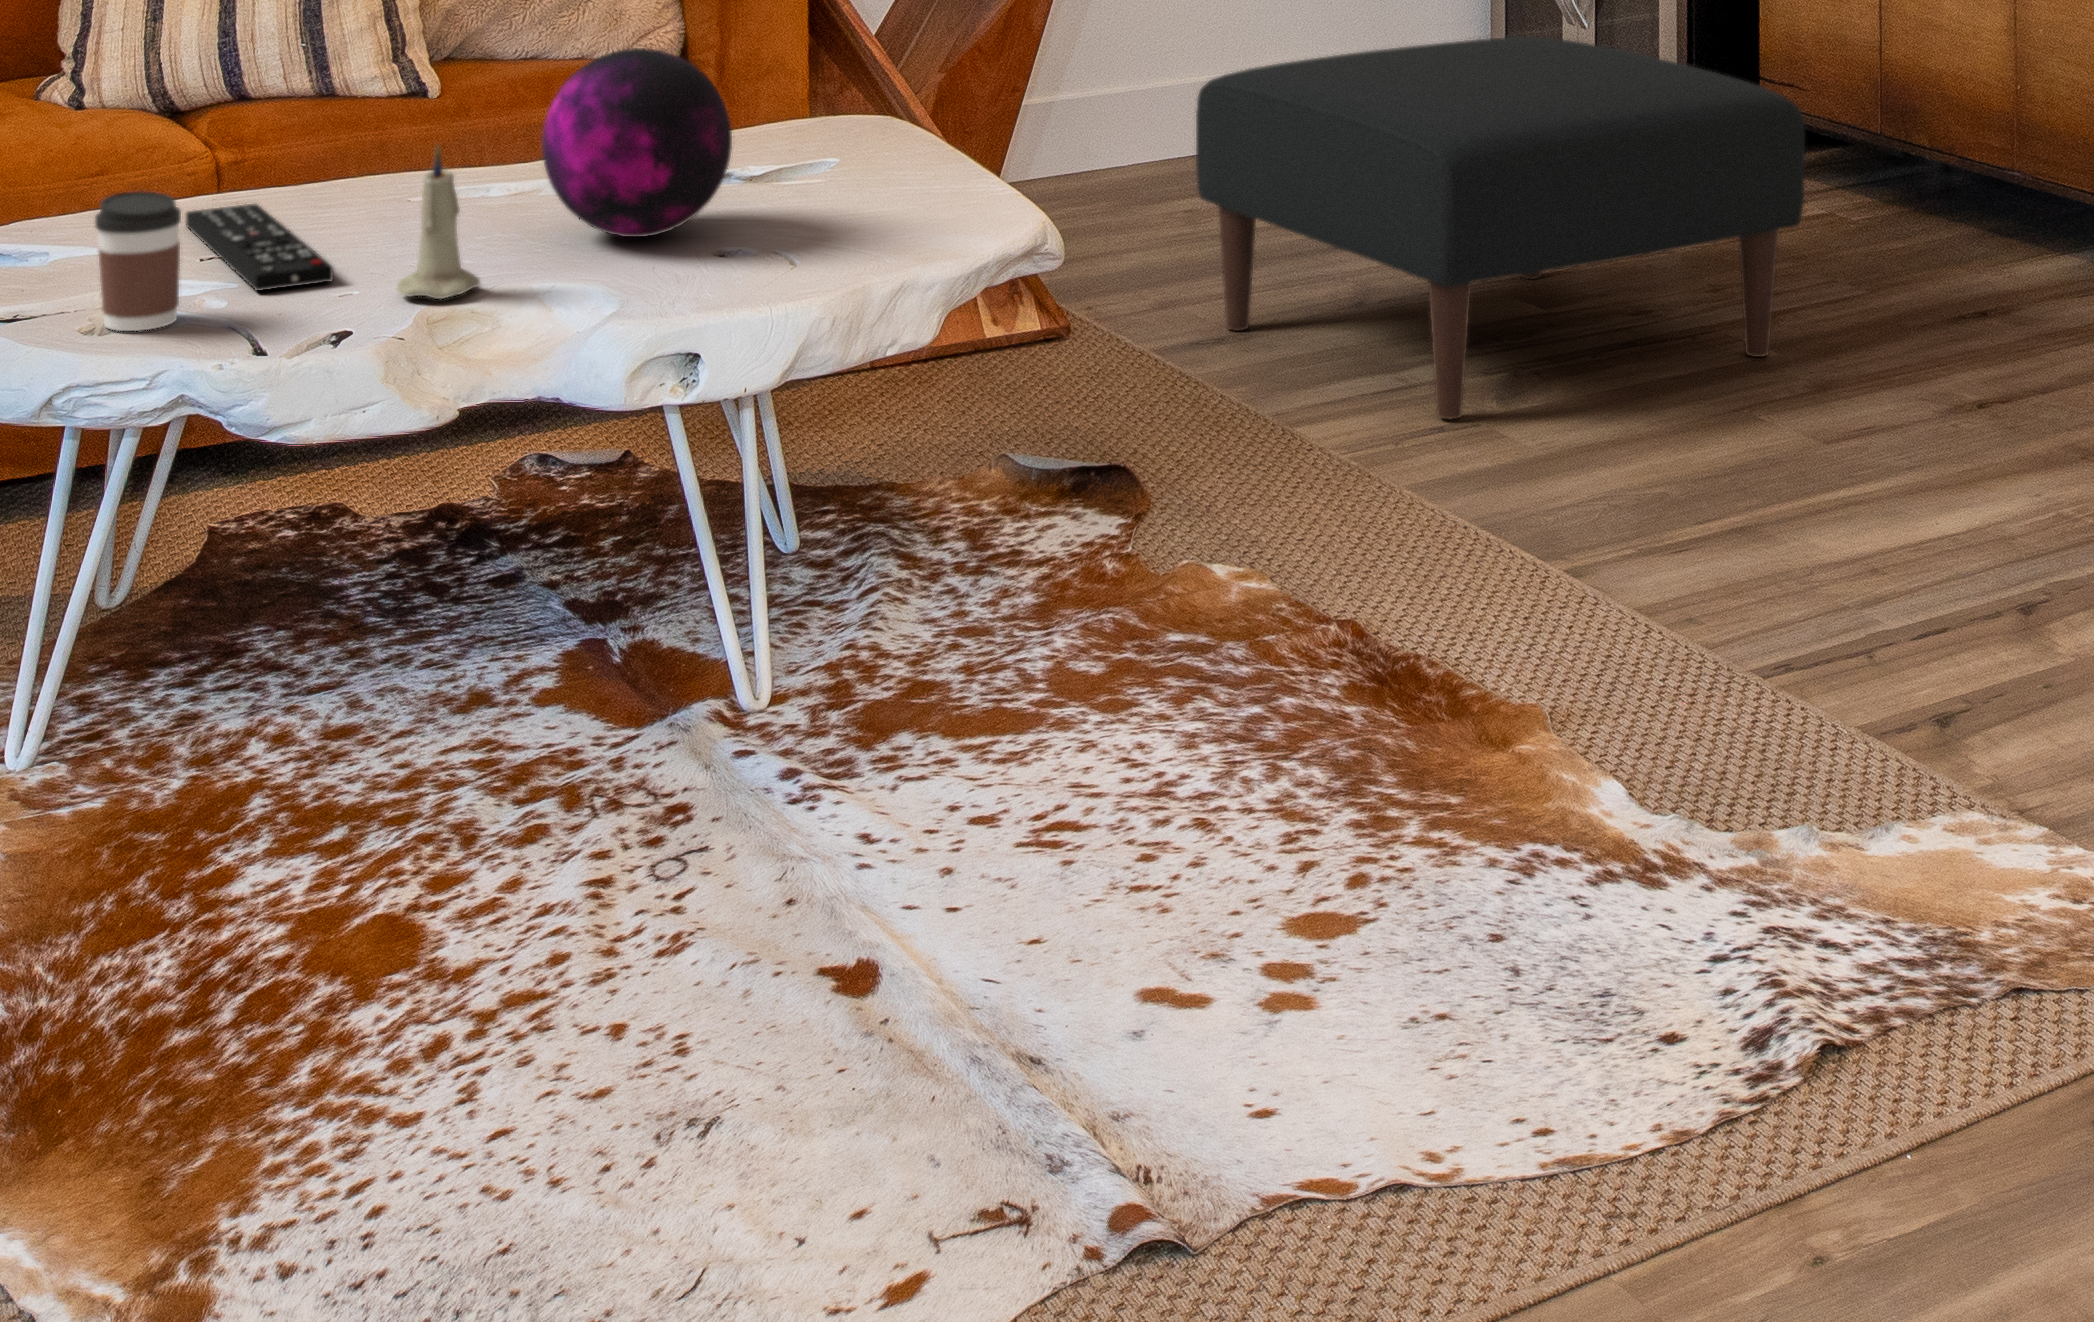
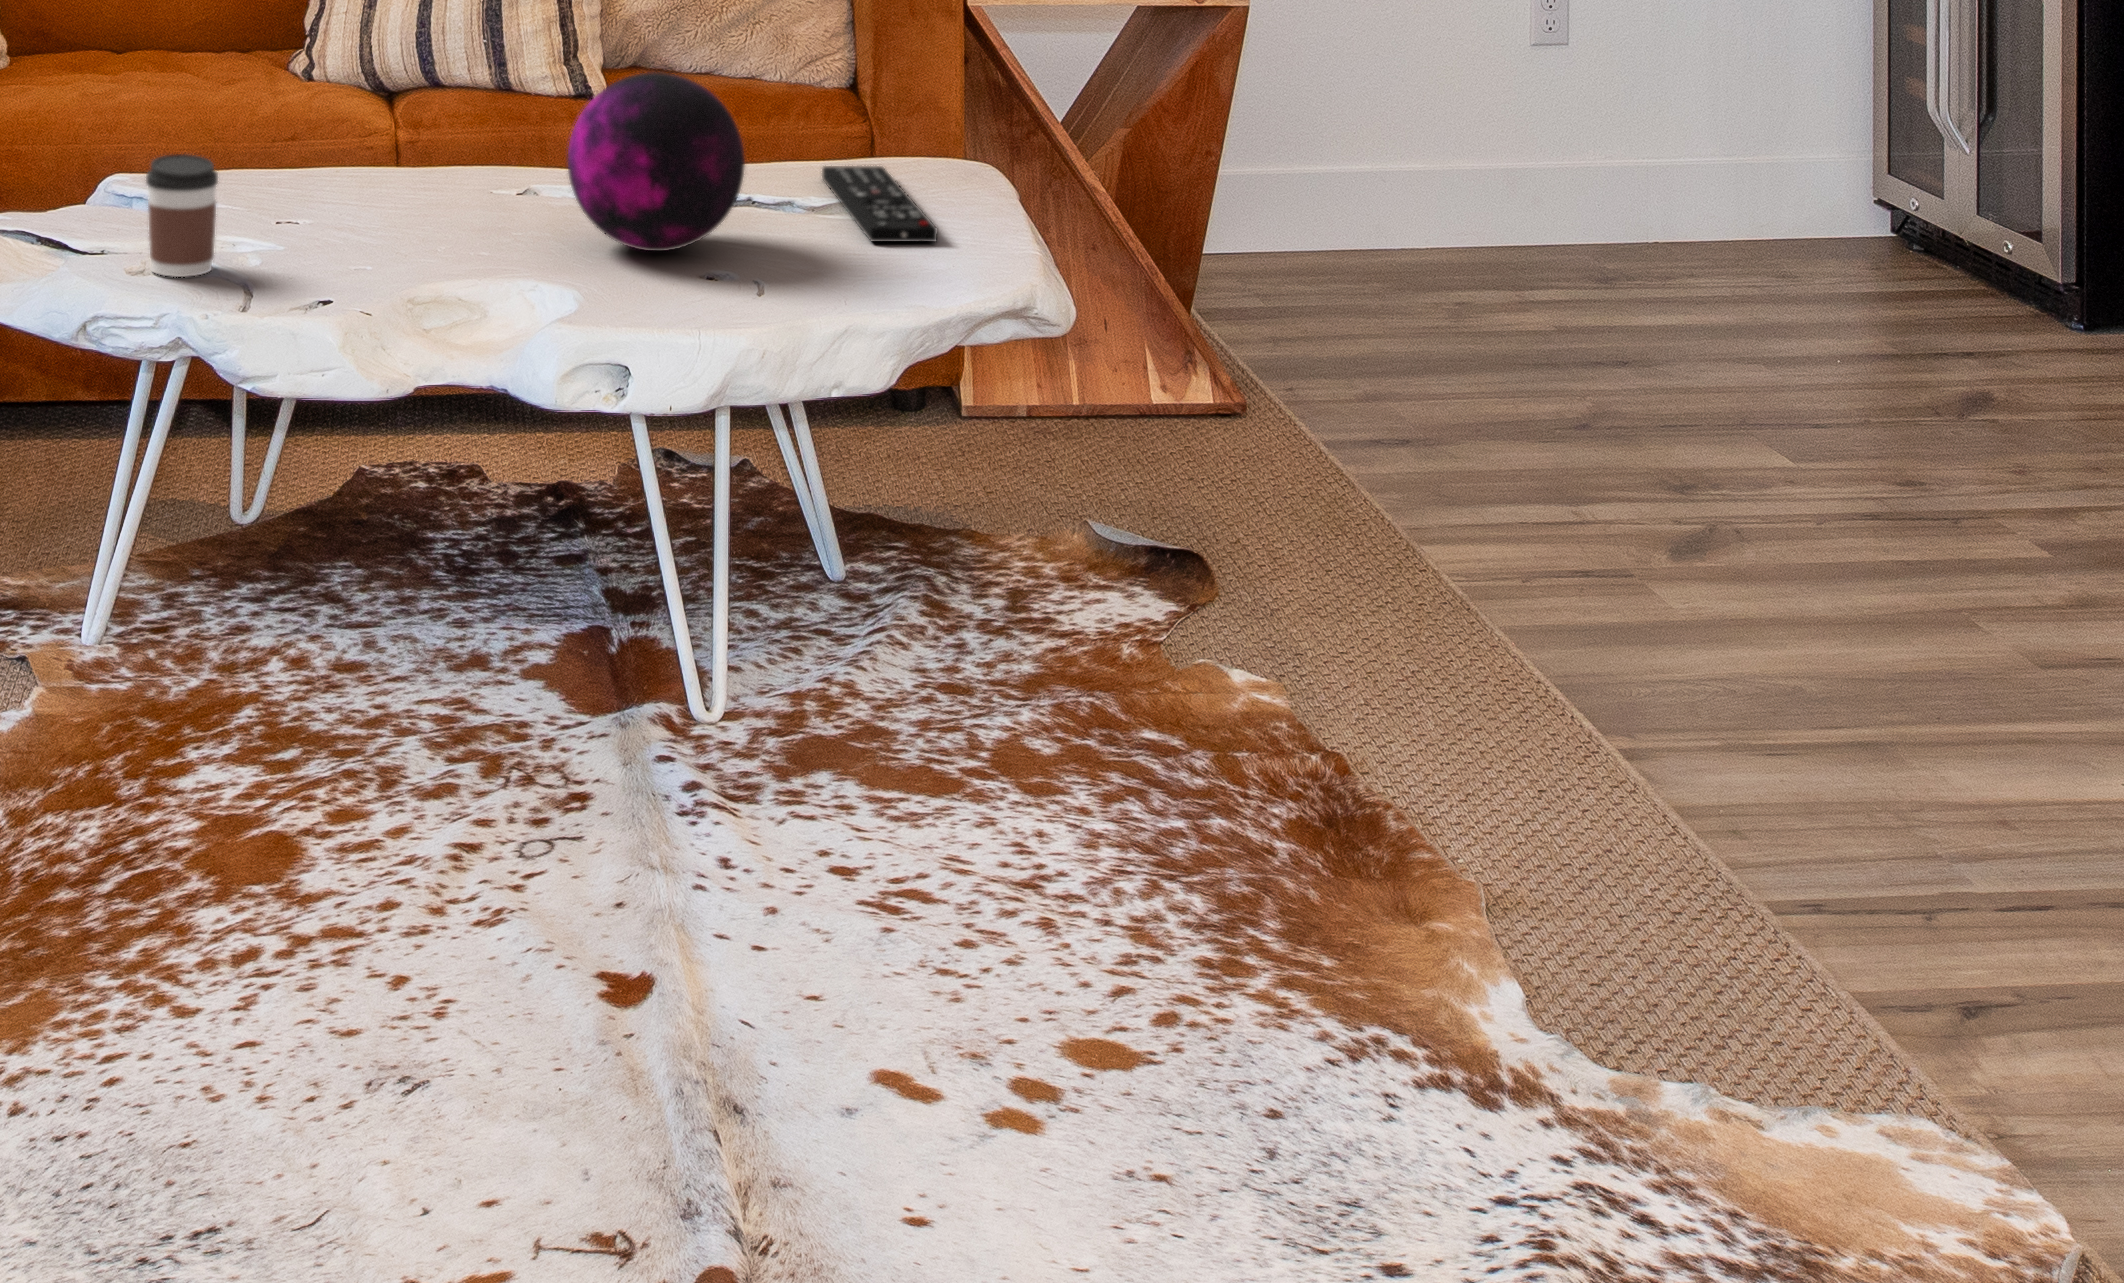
ottoman: present [1196,37,1805,419] -> none [1389,154,2087,559]
candle: present [397,146,480,299] -> none [399,141,475,283]
remote control: present [185,204,333,291] -> present [822,166,937,242]

